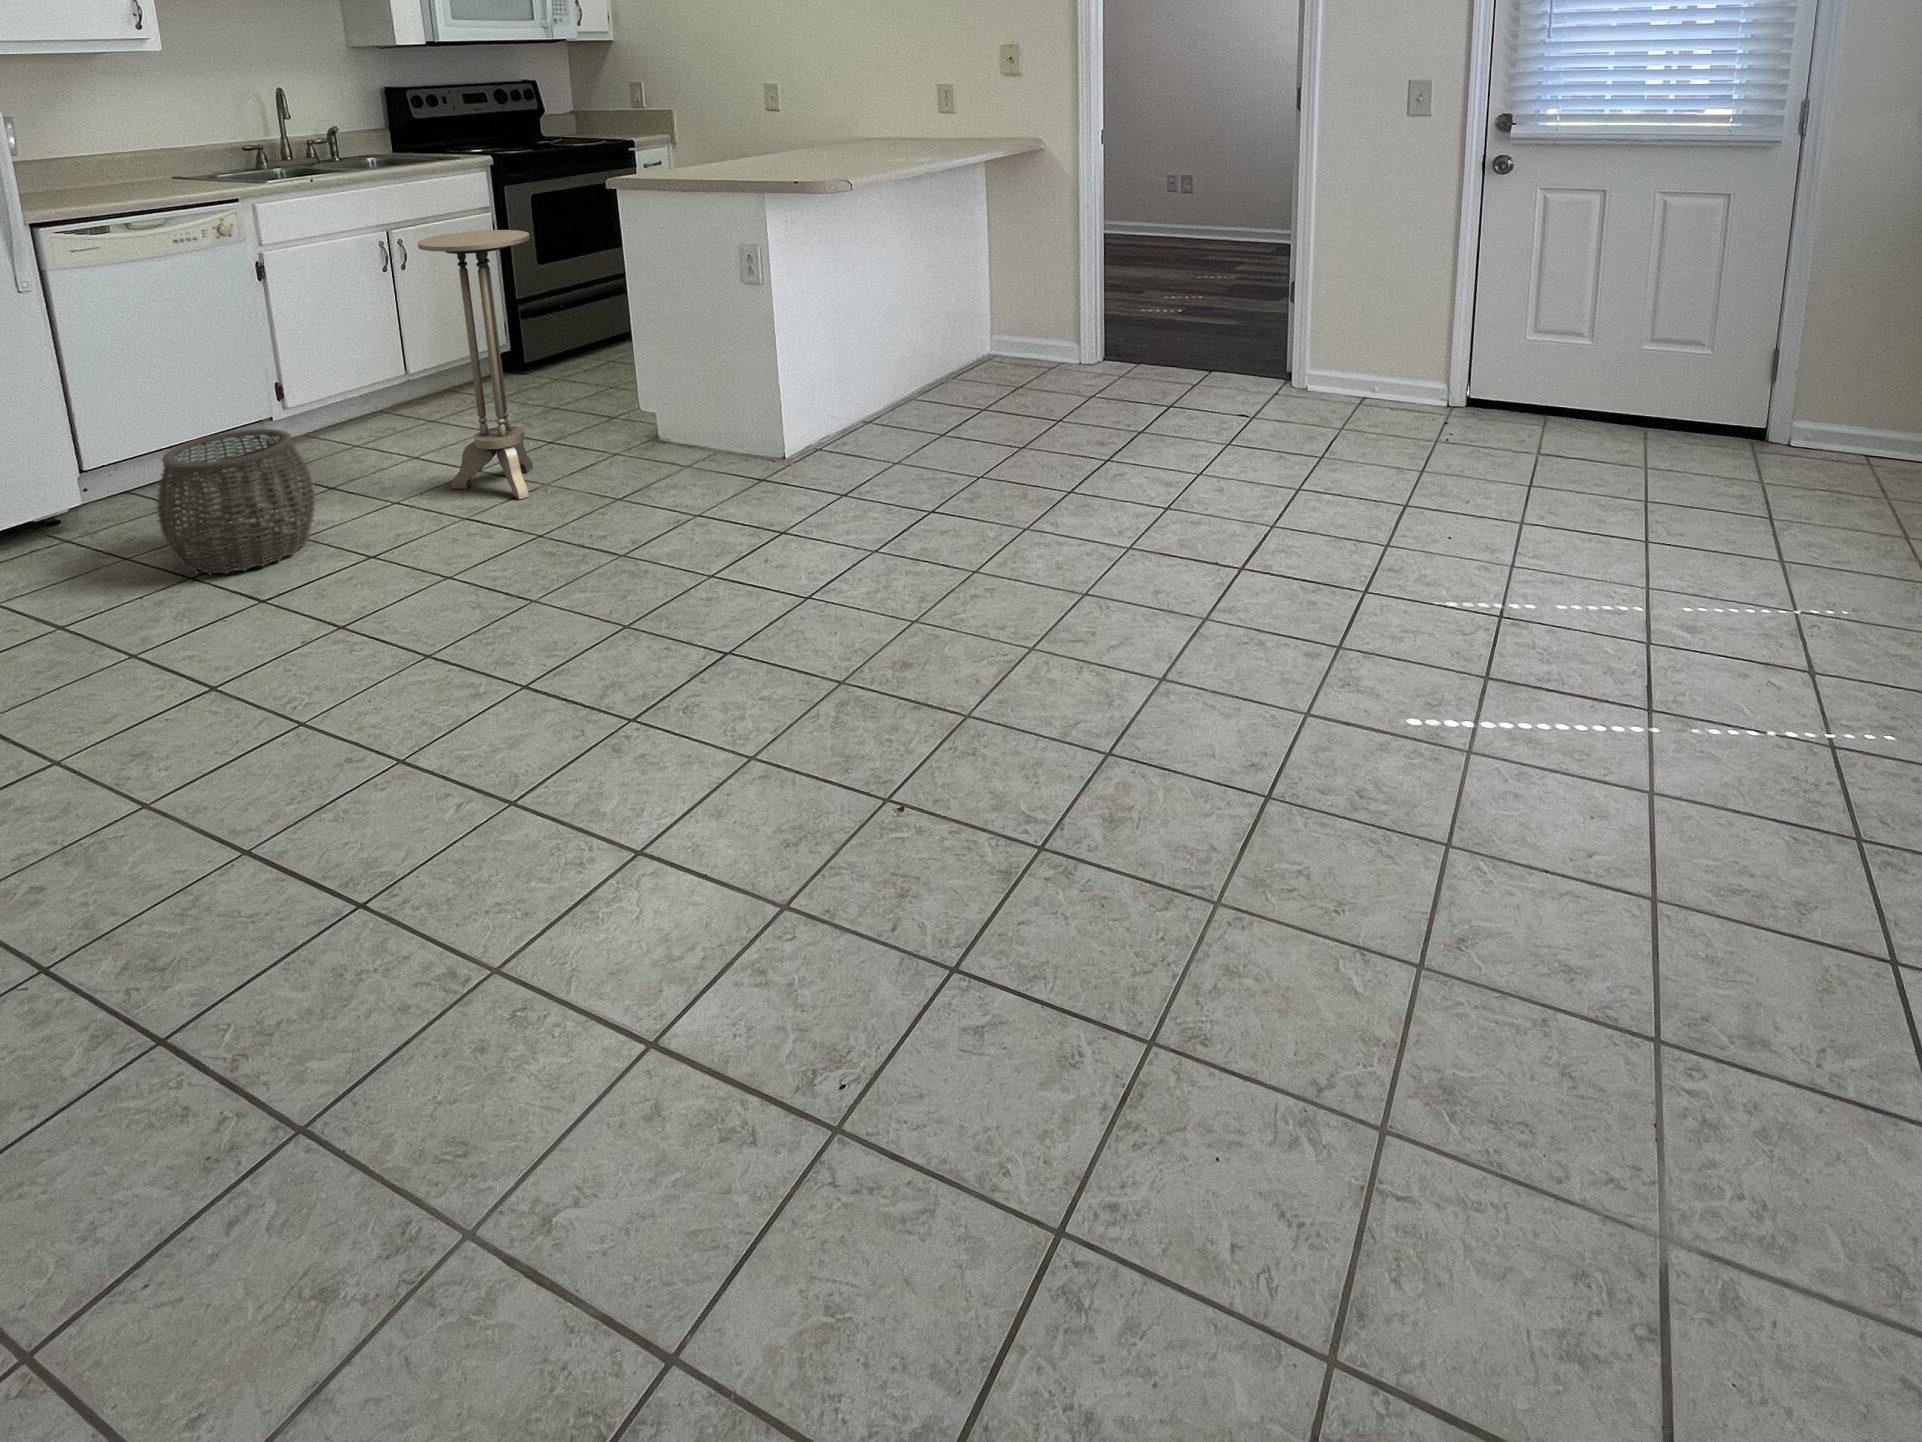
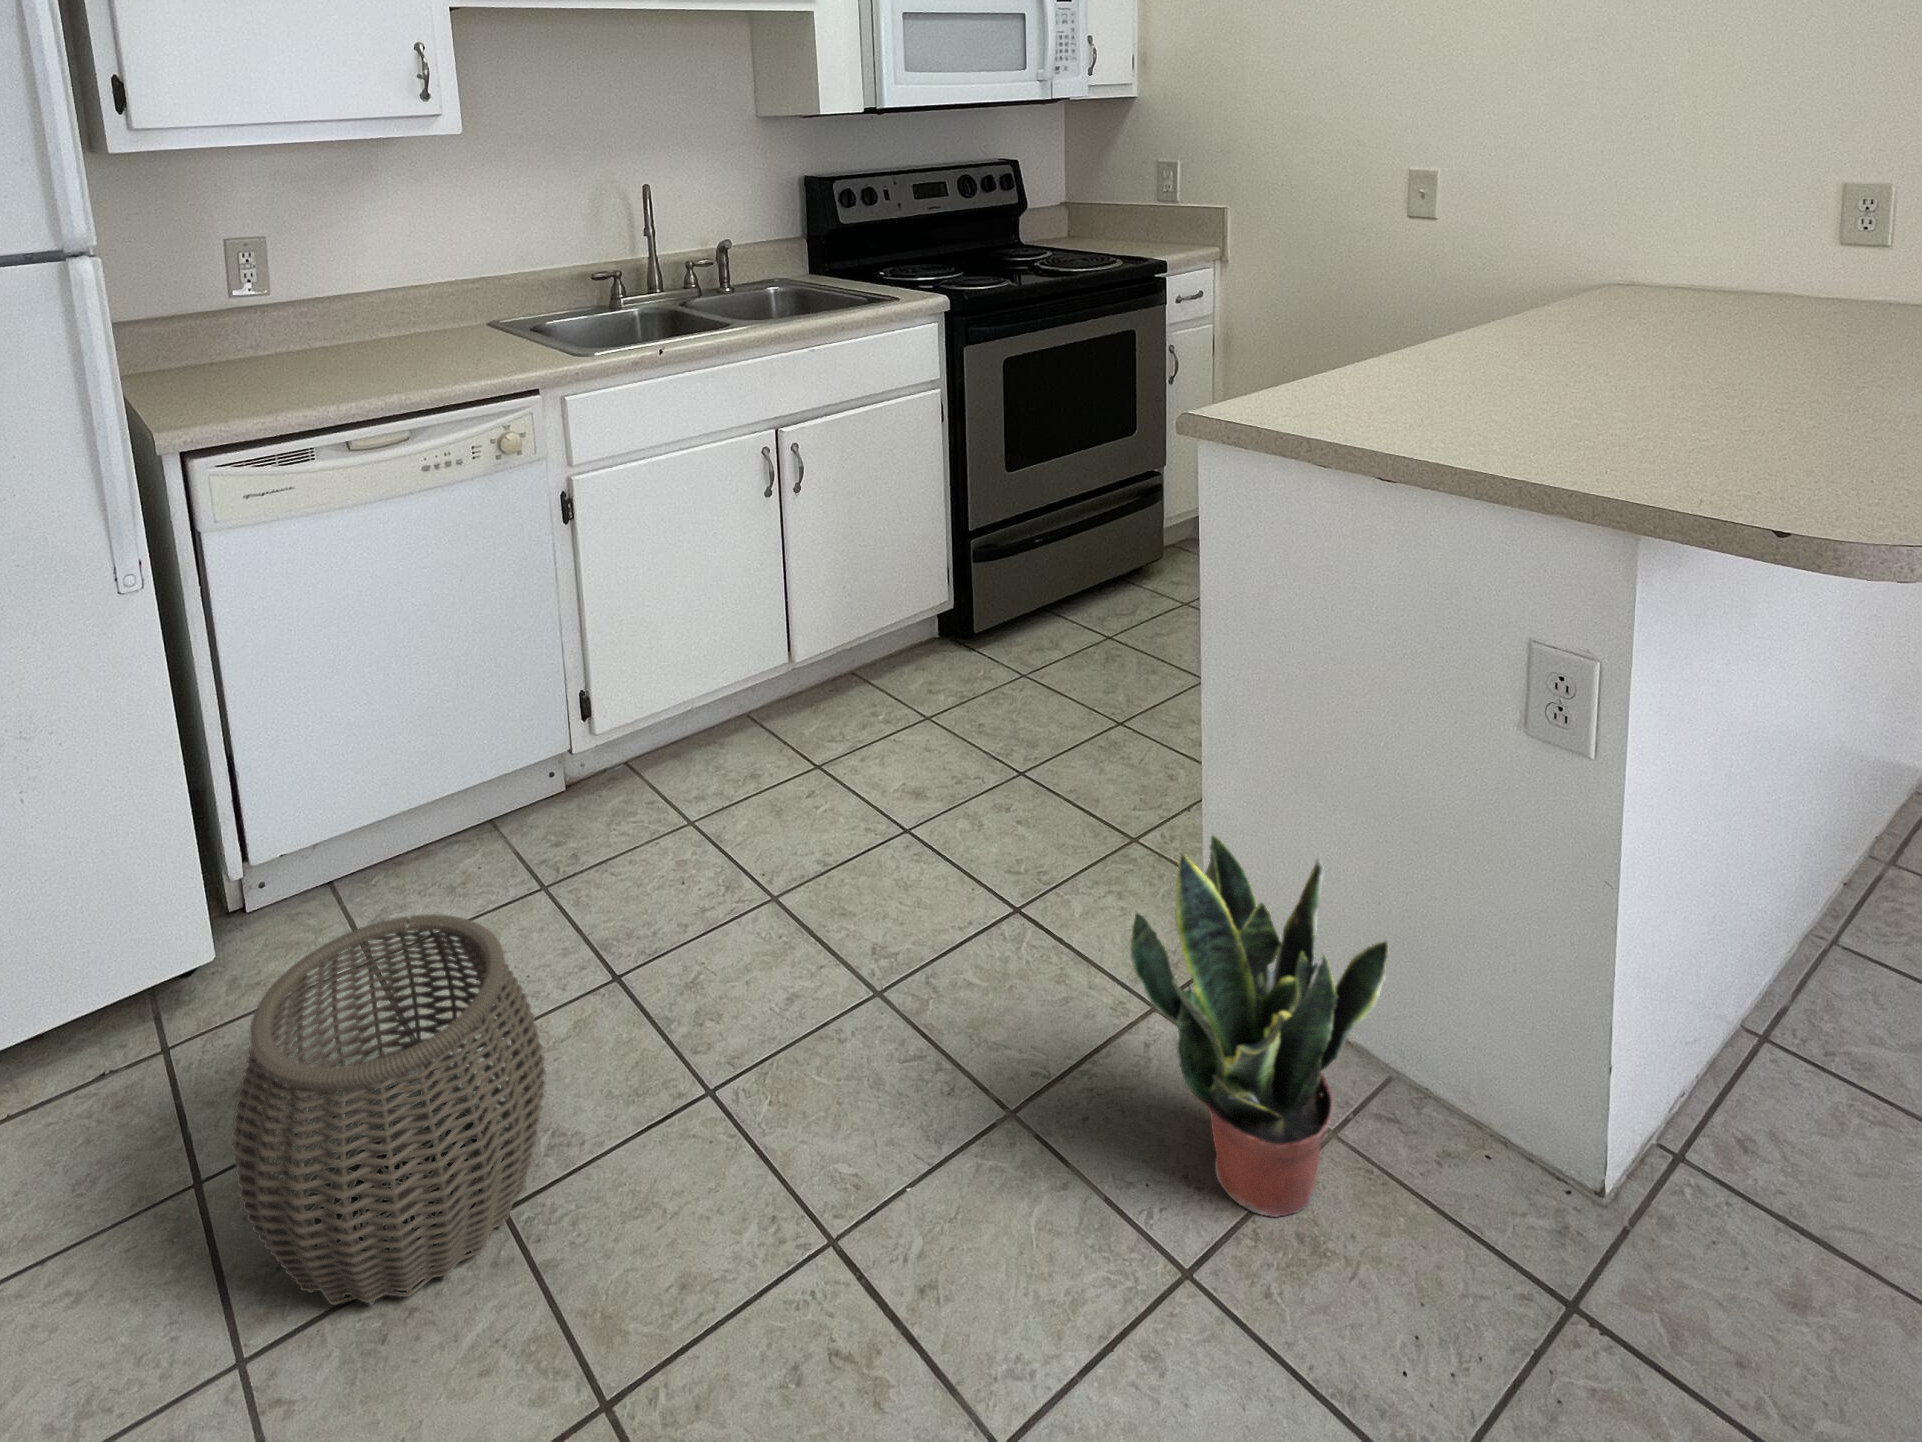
side table: present [418,230,533,499] -> none [785,510,1014,1147]
potted plant: none [592,343,699,490] -> present [1130,835,1388,1217]

